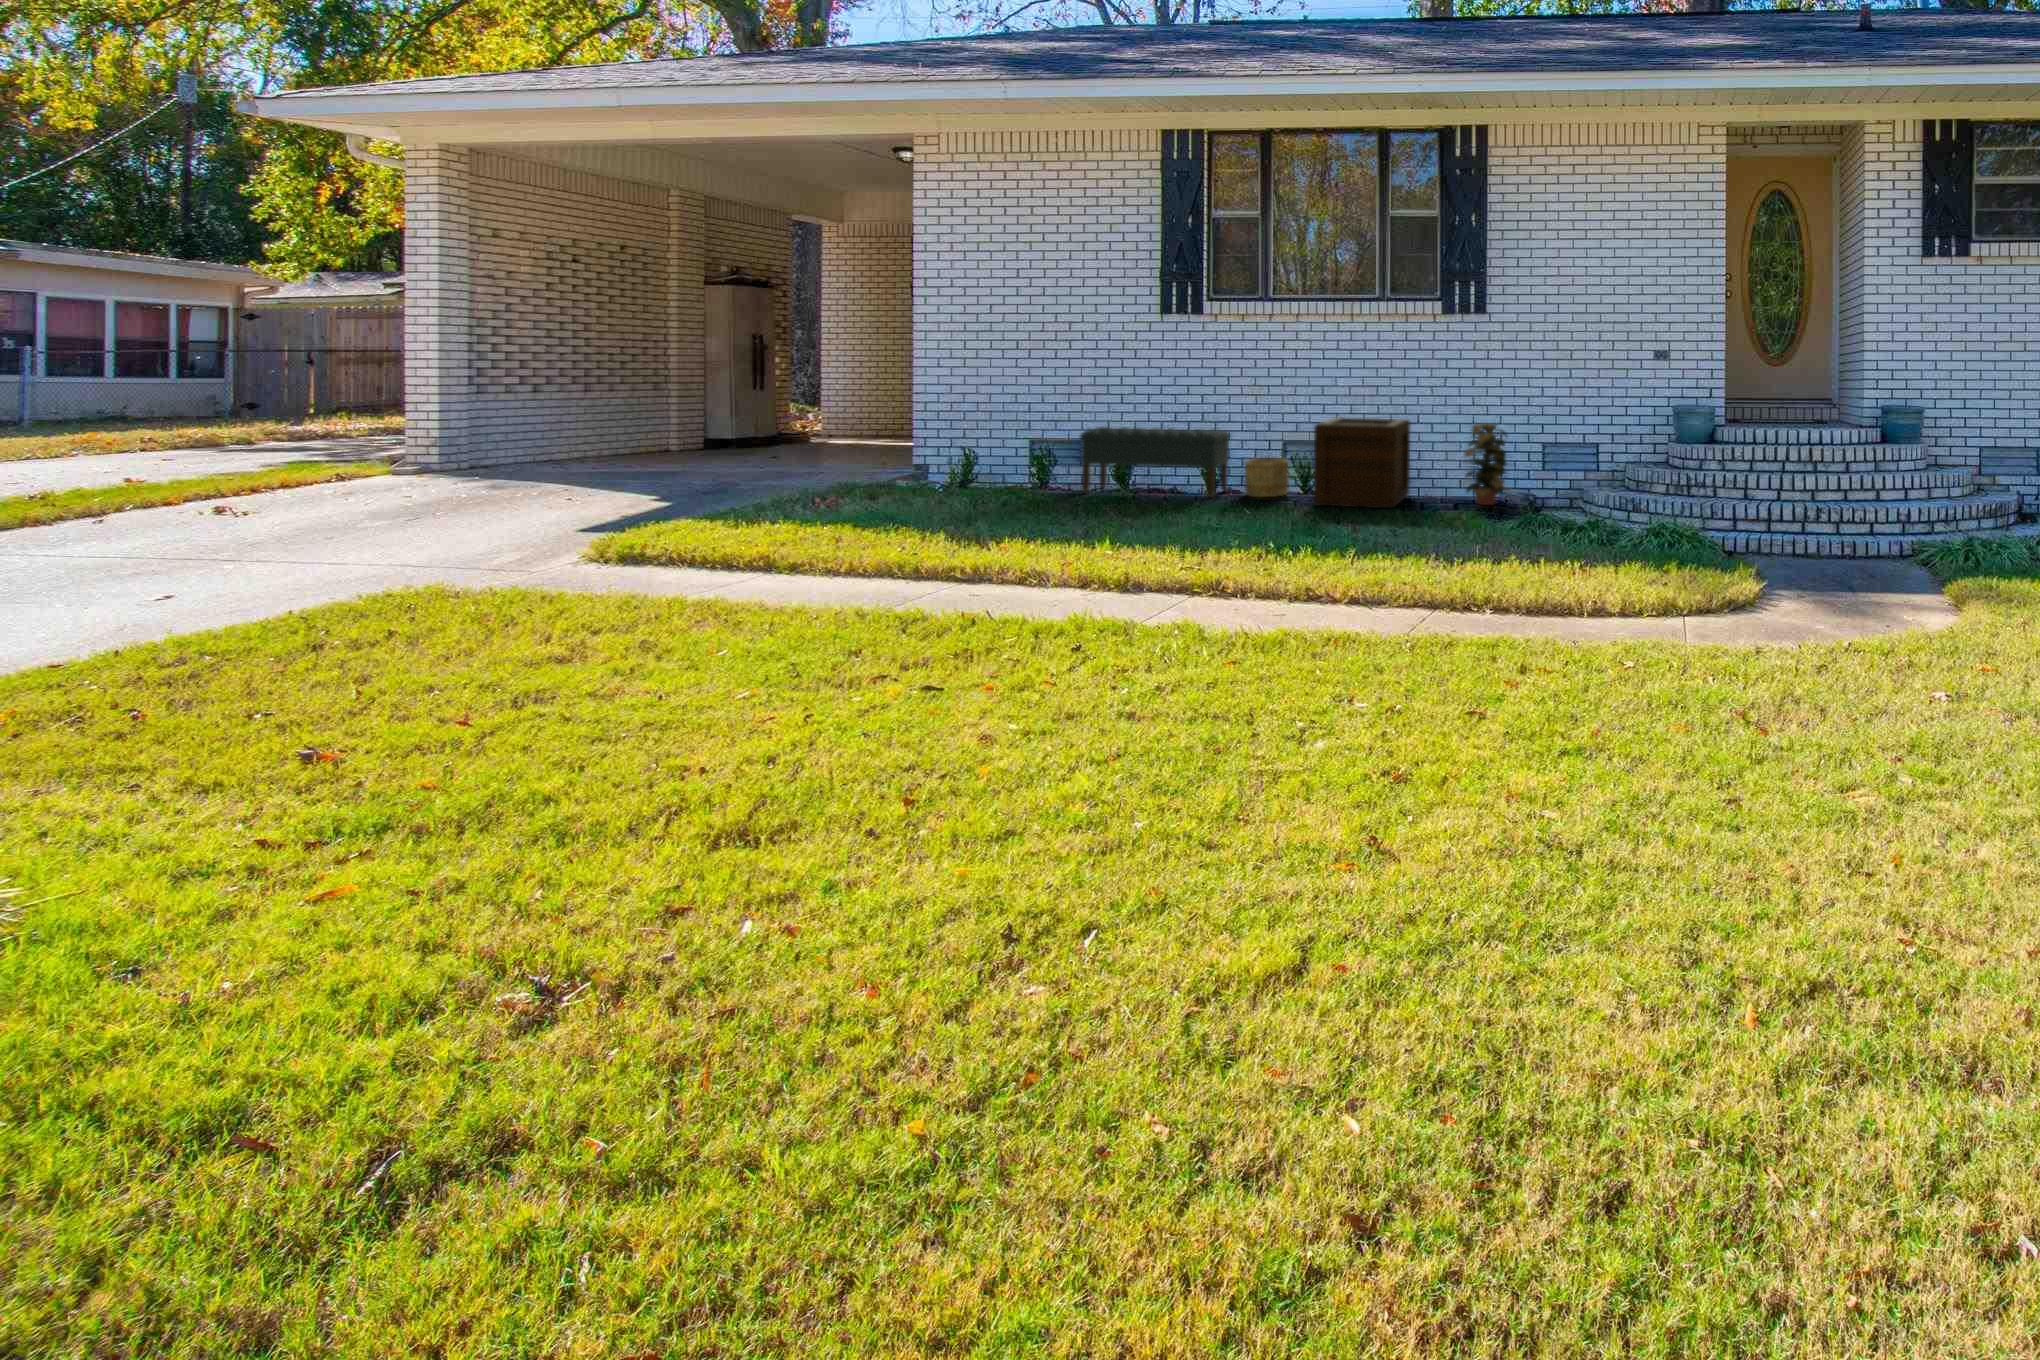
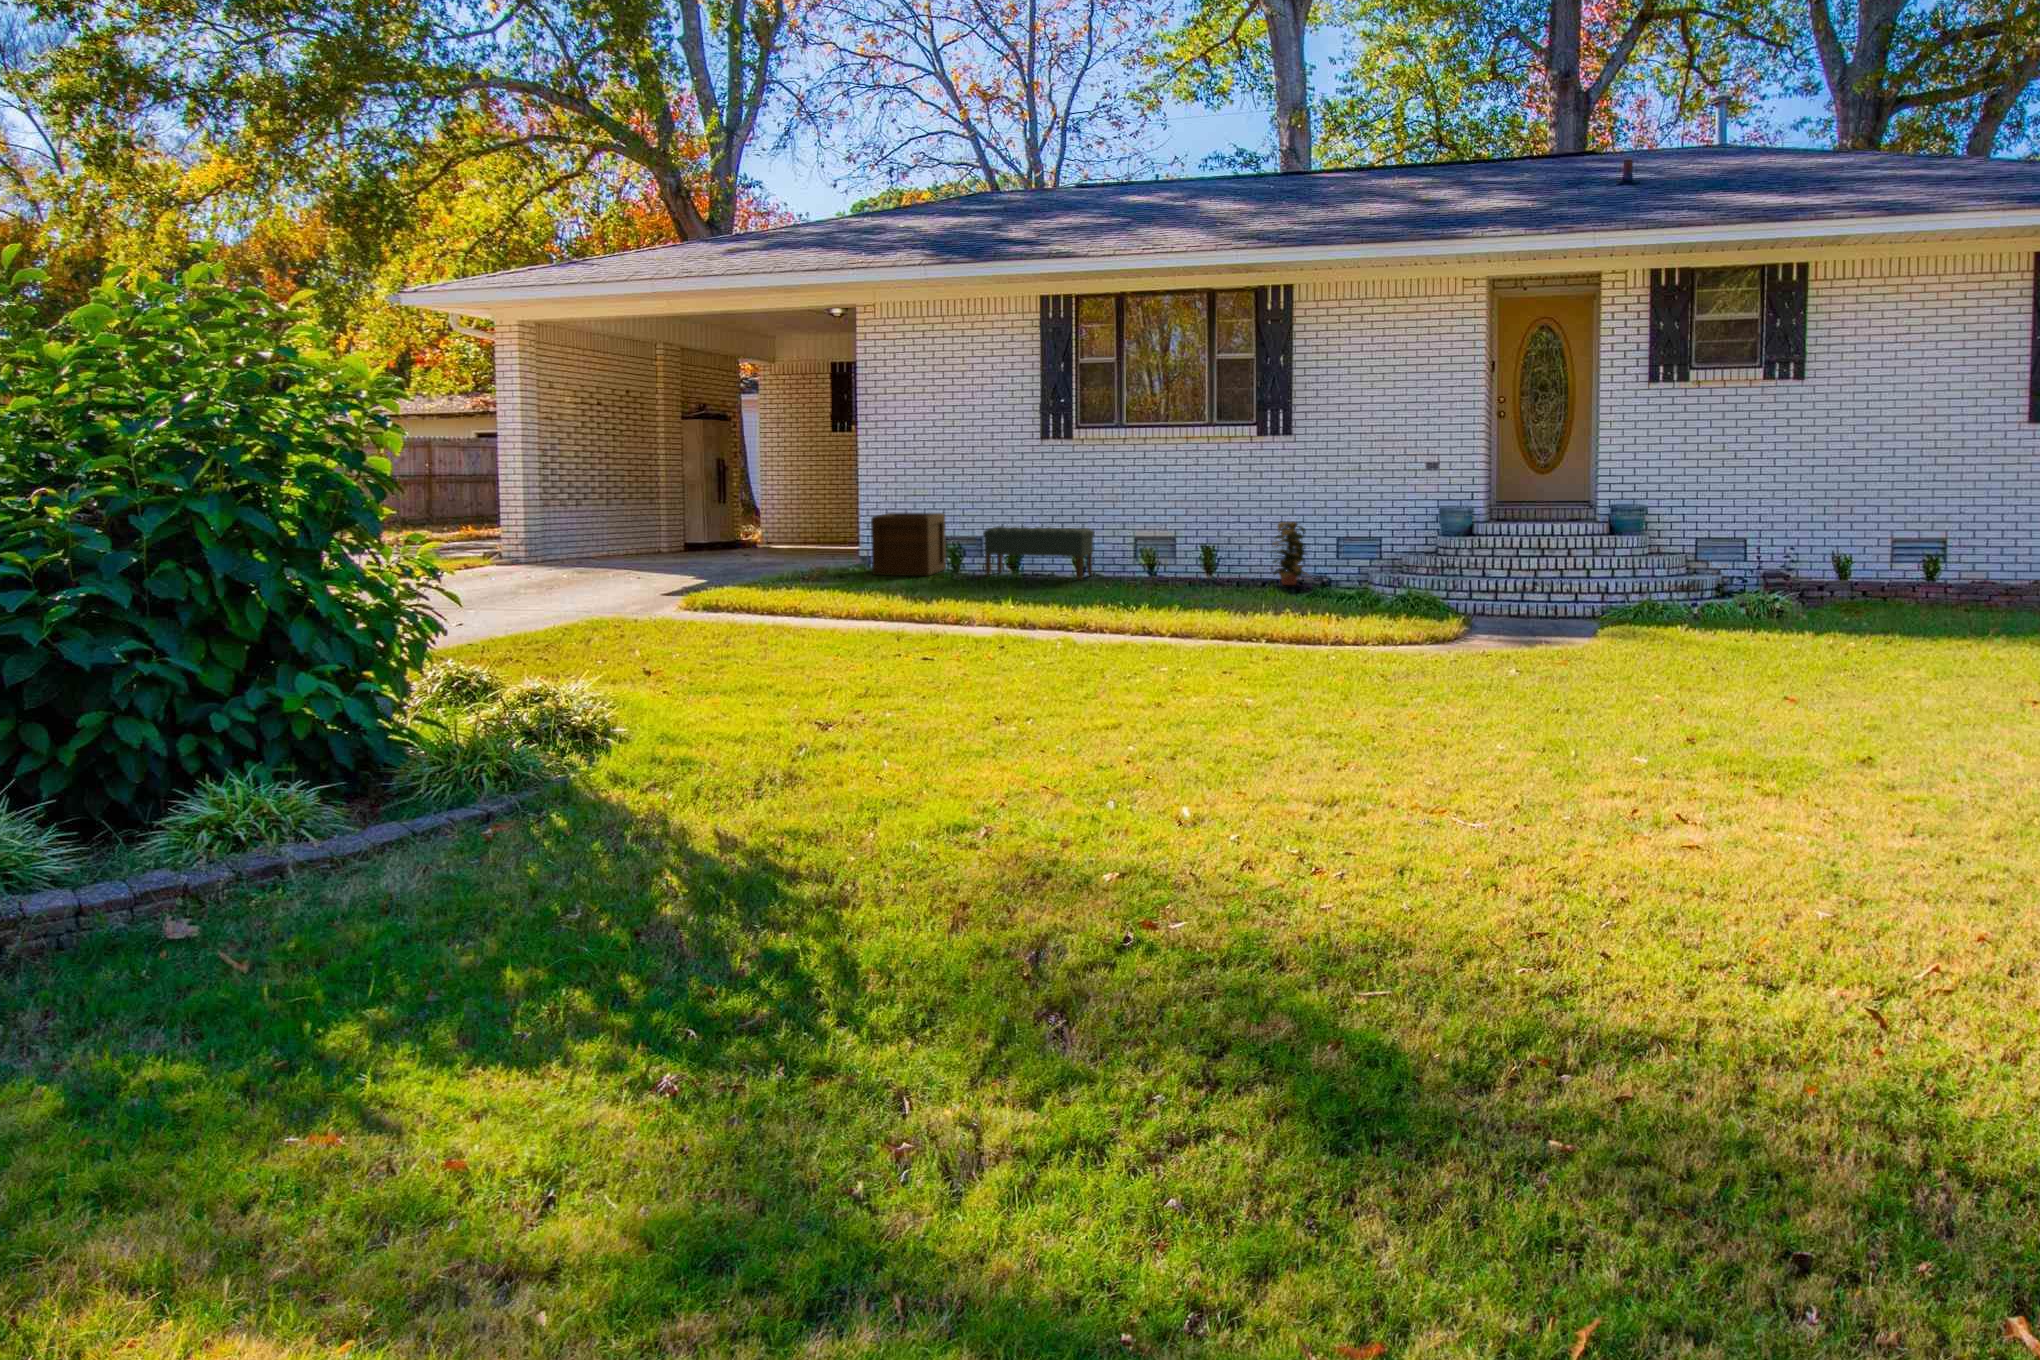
wooden crate: present [1313,417,1411,508] -> present [871,513,946,576]
wooden bucket: present [1244,457,1289,497] -> none [1104,550,1139,579]

